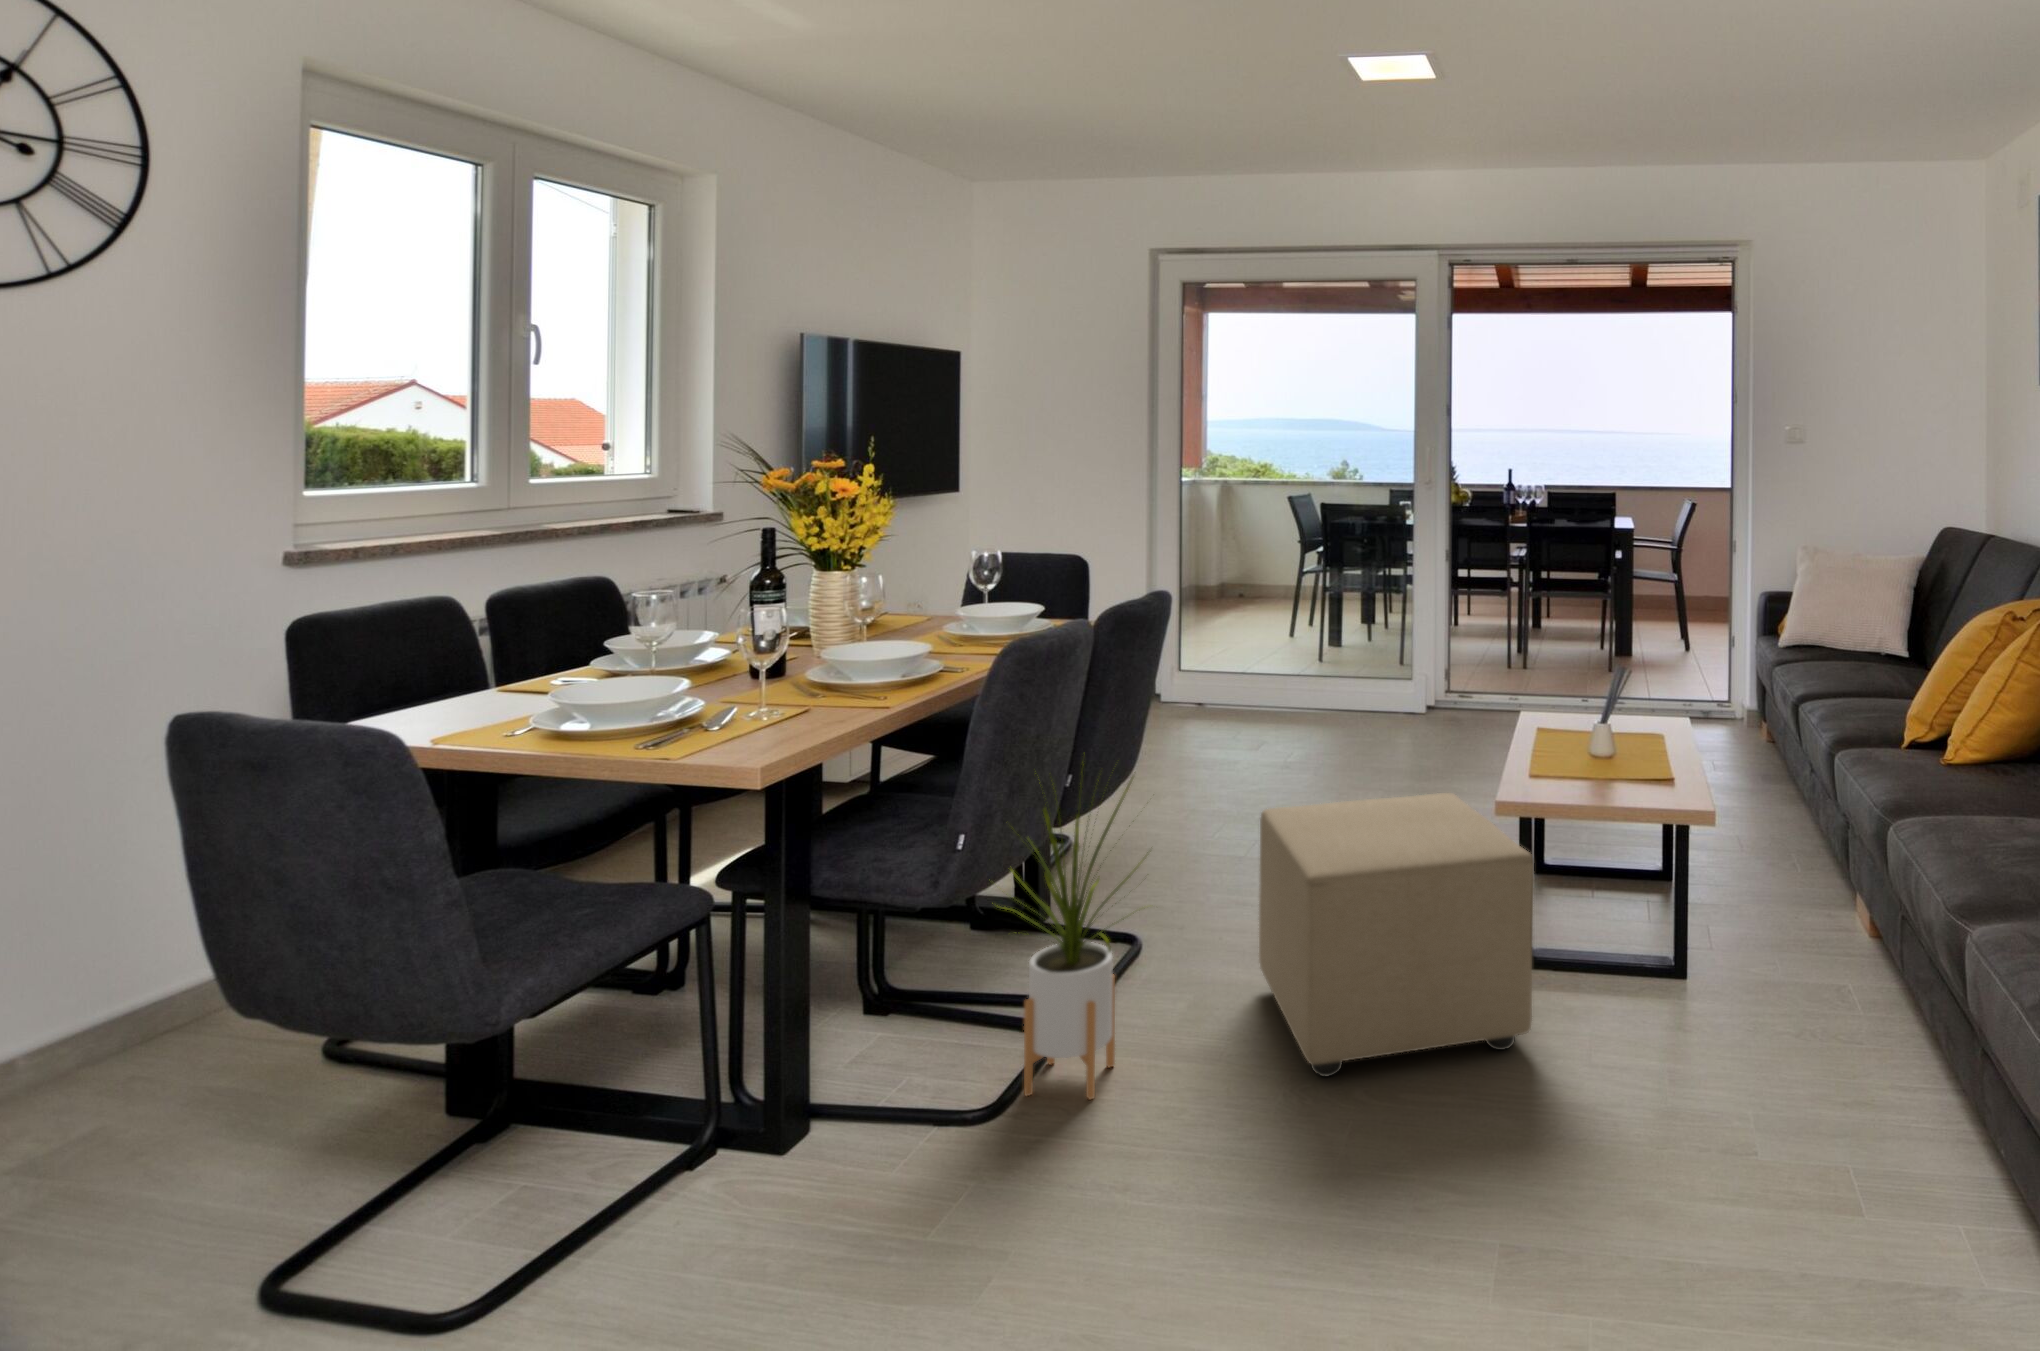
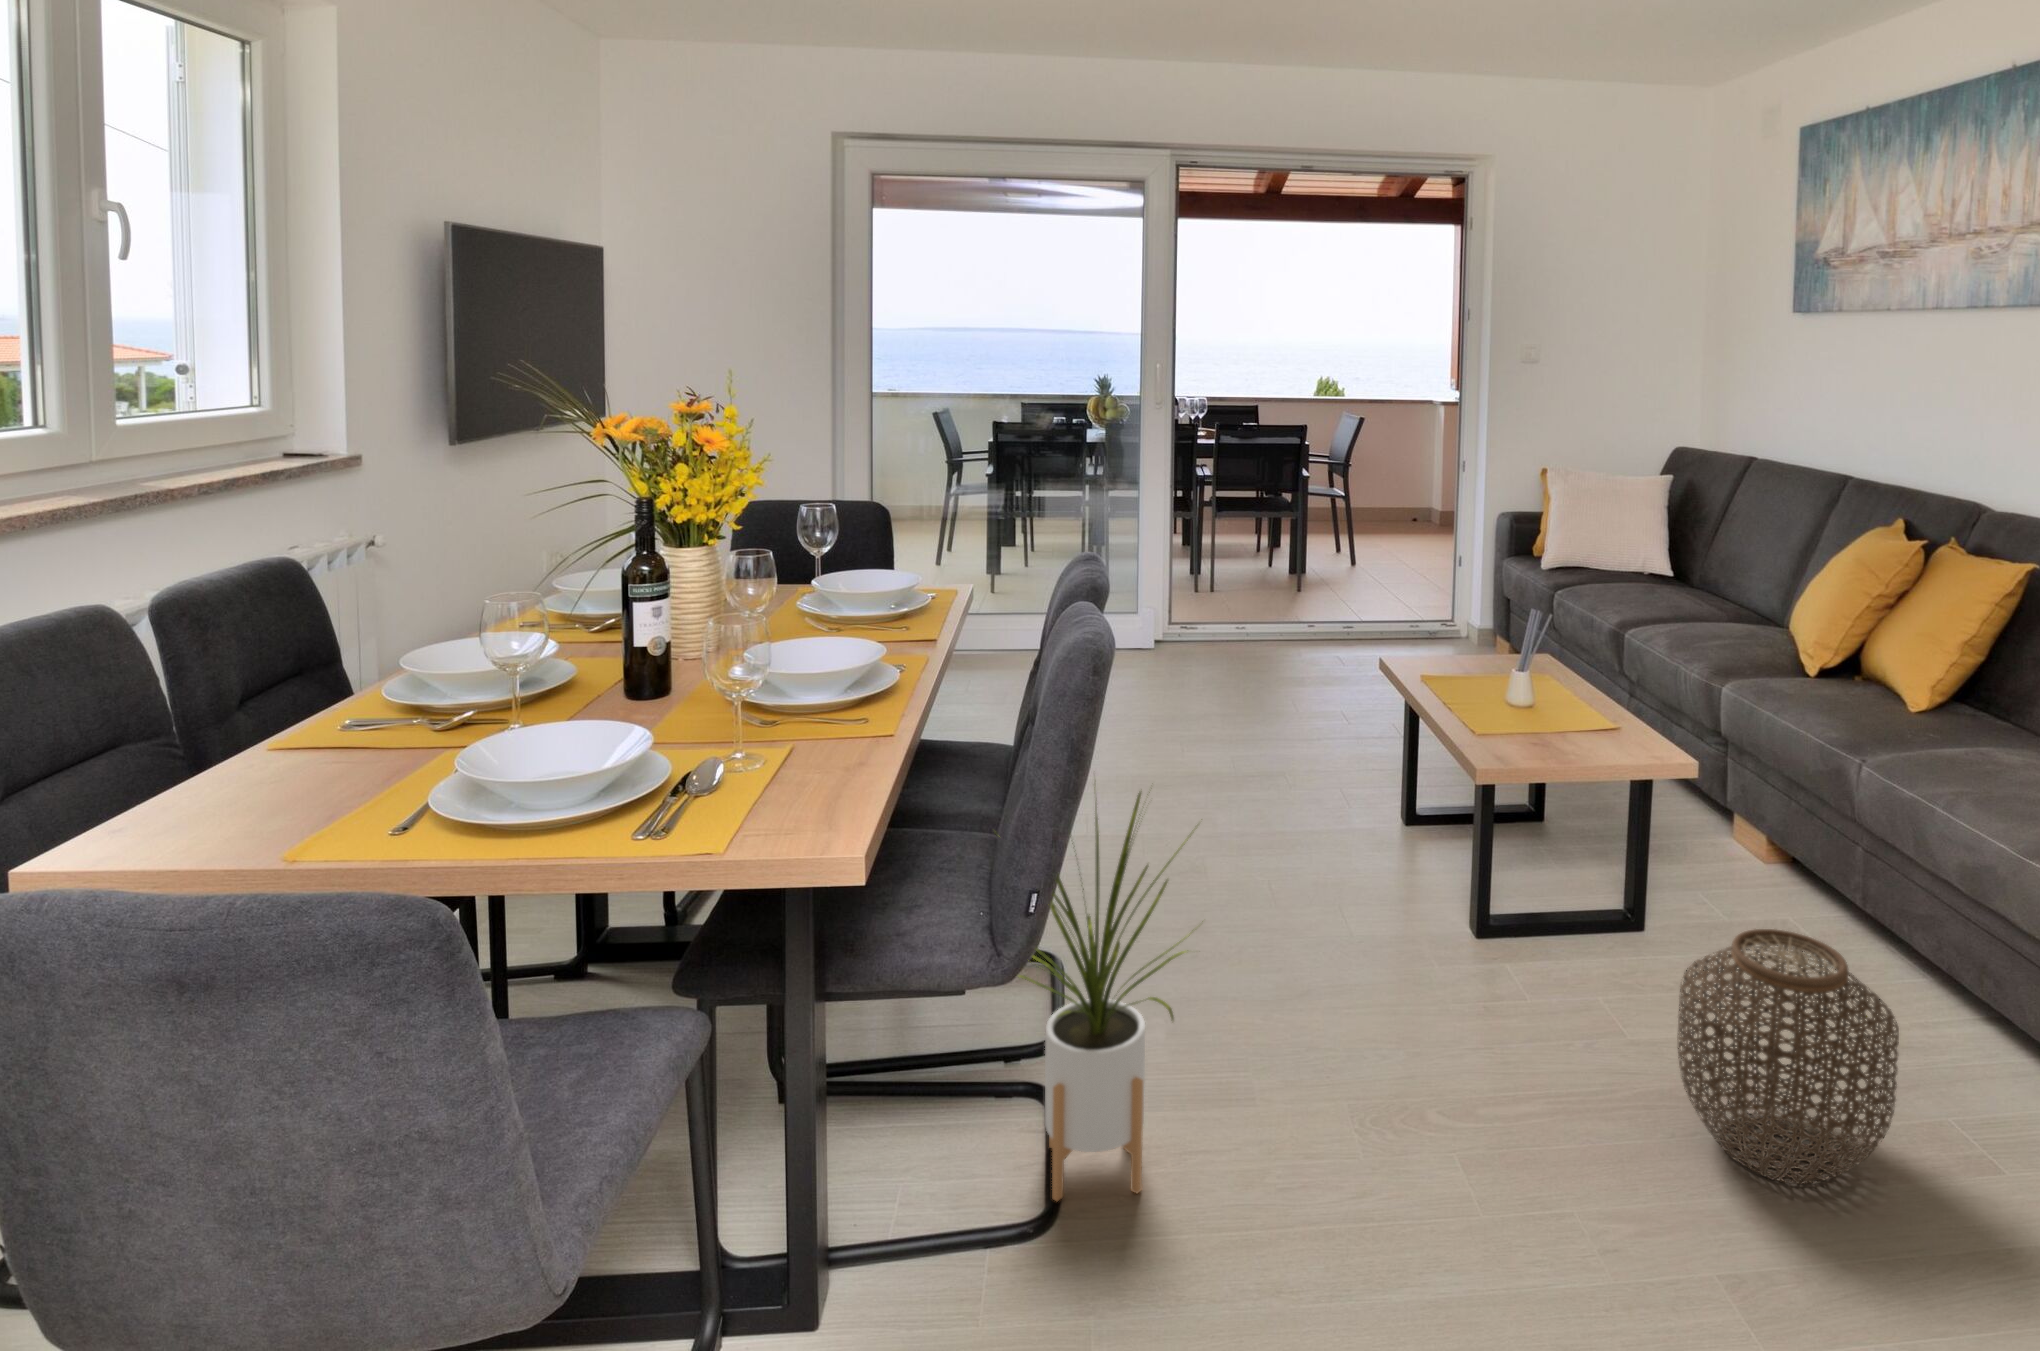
ottoman: present [1259,793,1534,1076] -> none [1224,768,1578,1118]
woven basket: none [1570,935,1757,1168] -> present [1677,929,1899,1184]

